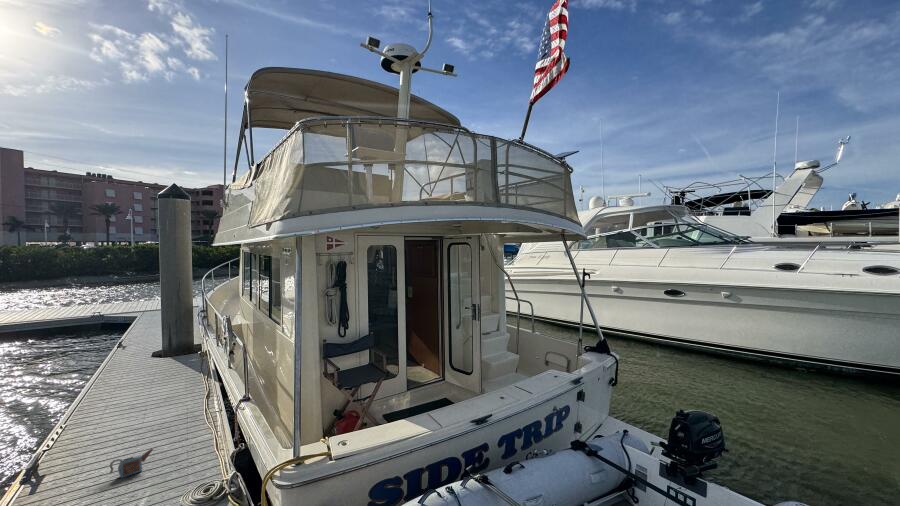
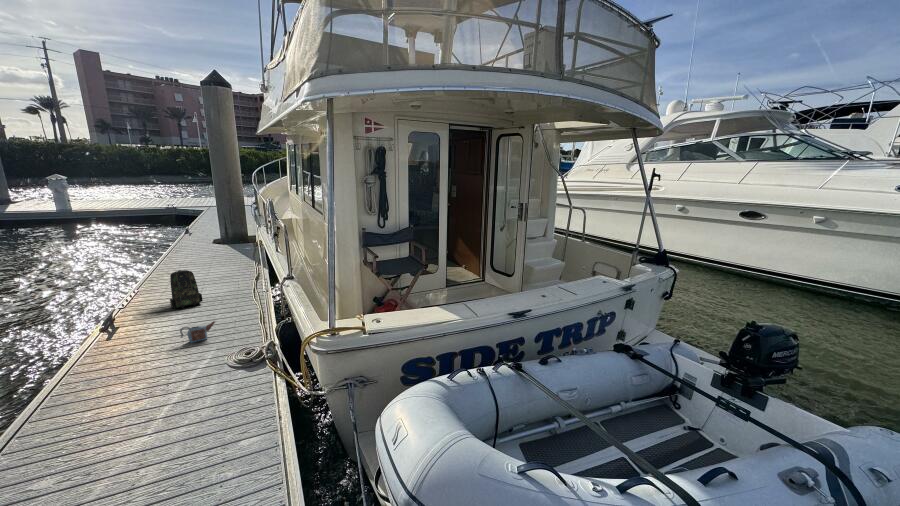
backpack: none [98,390,137,438] -> present [170,270,203,309]

